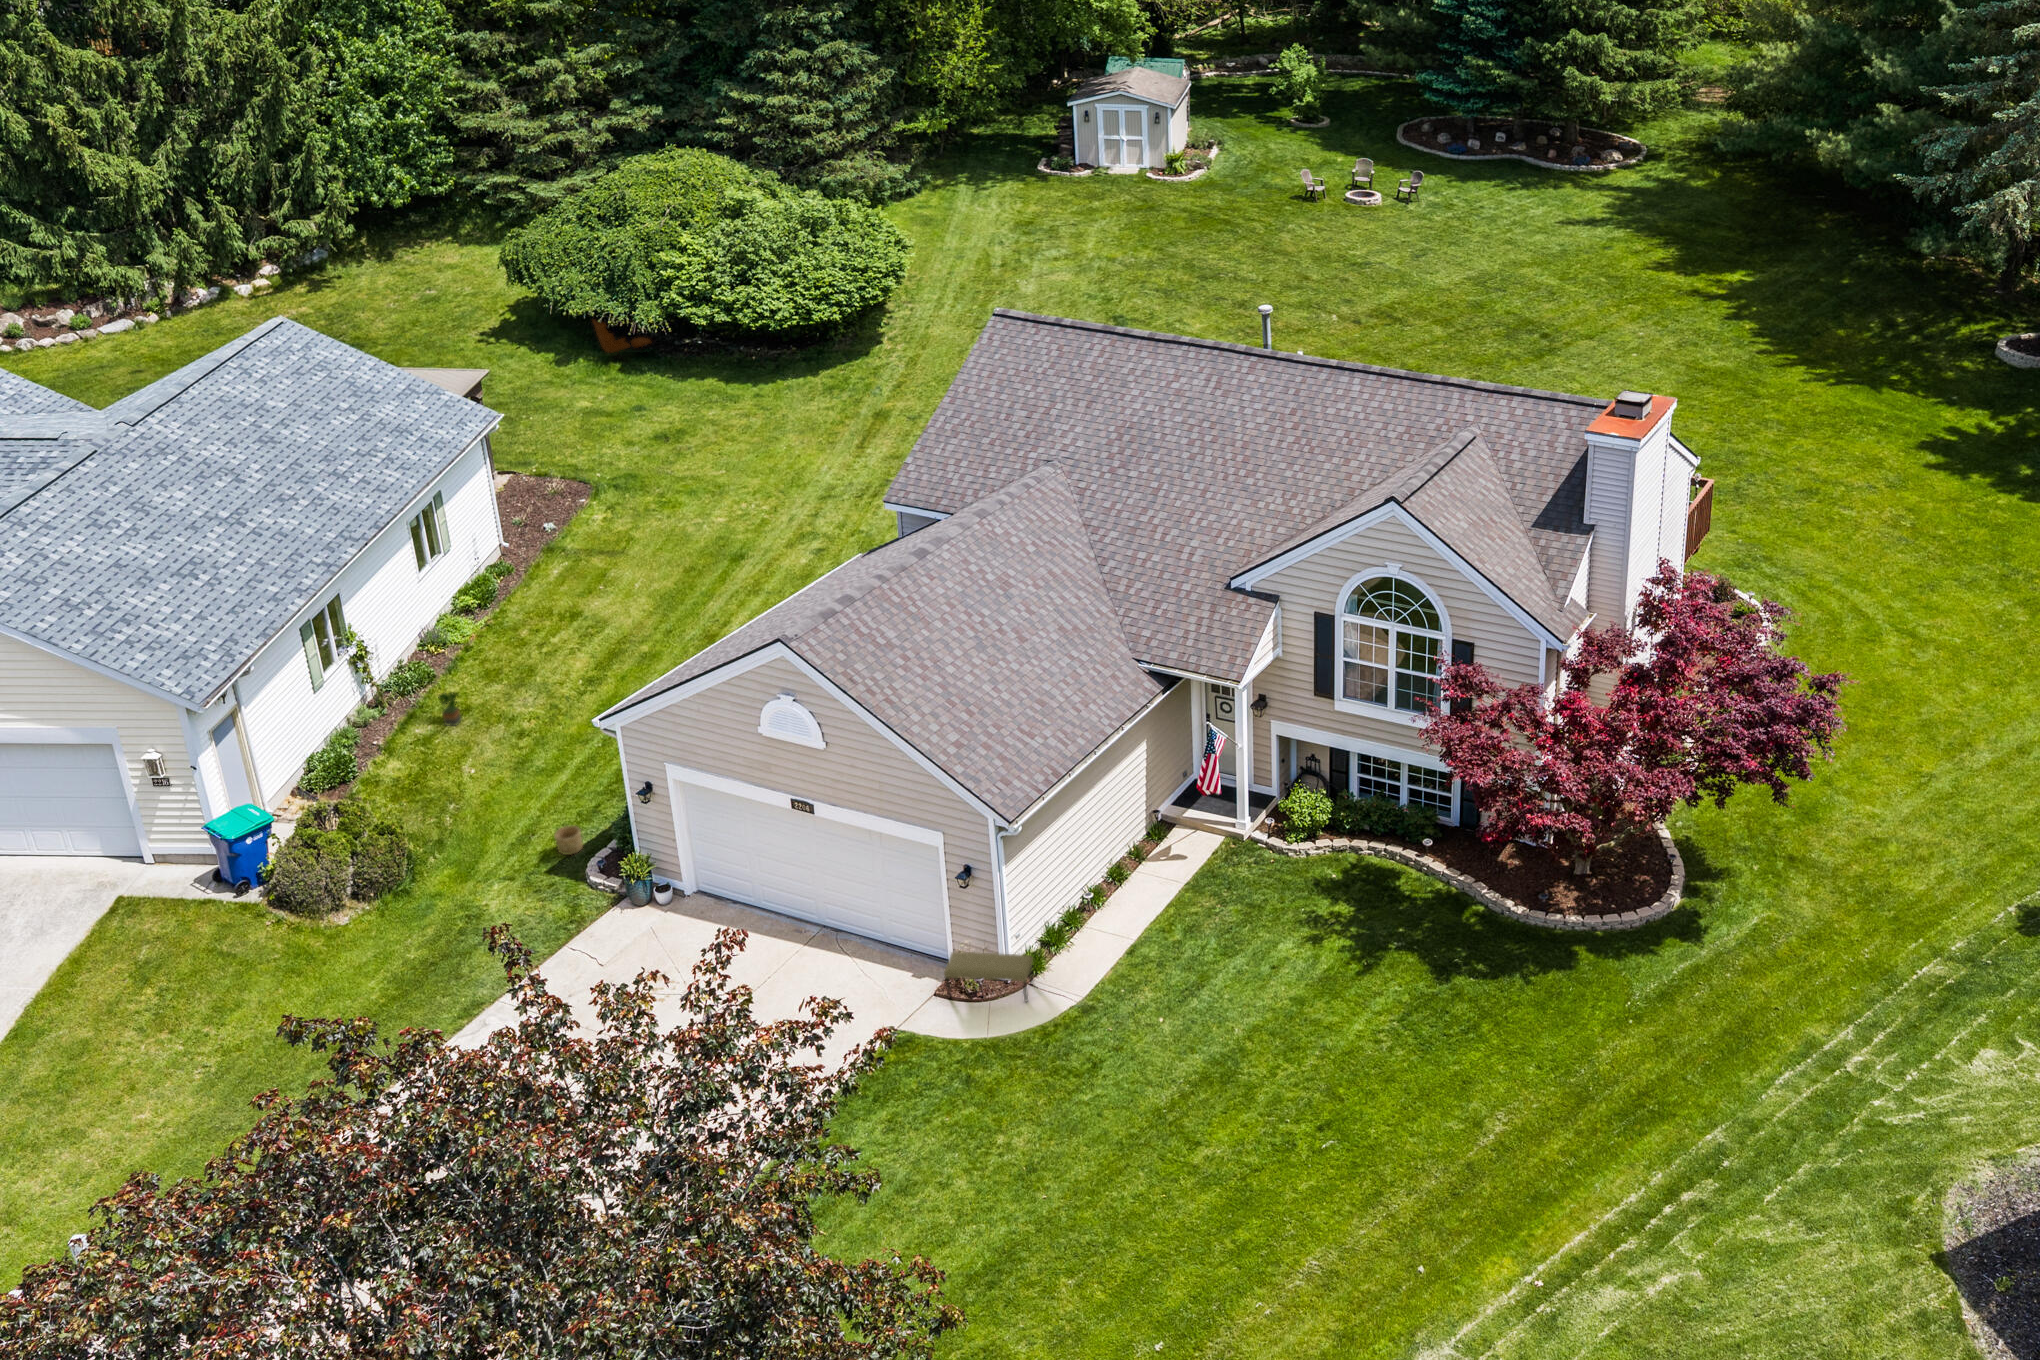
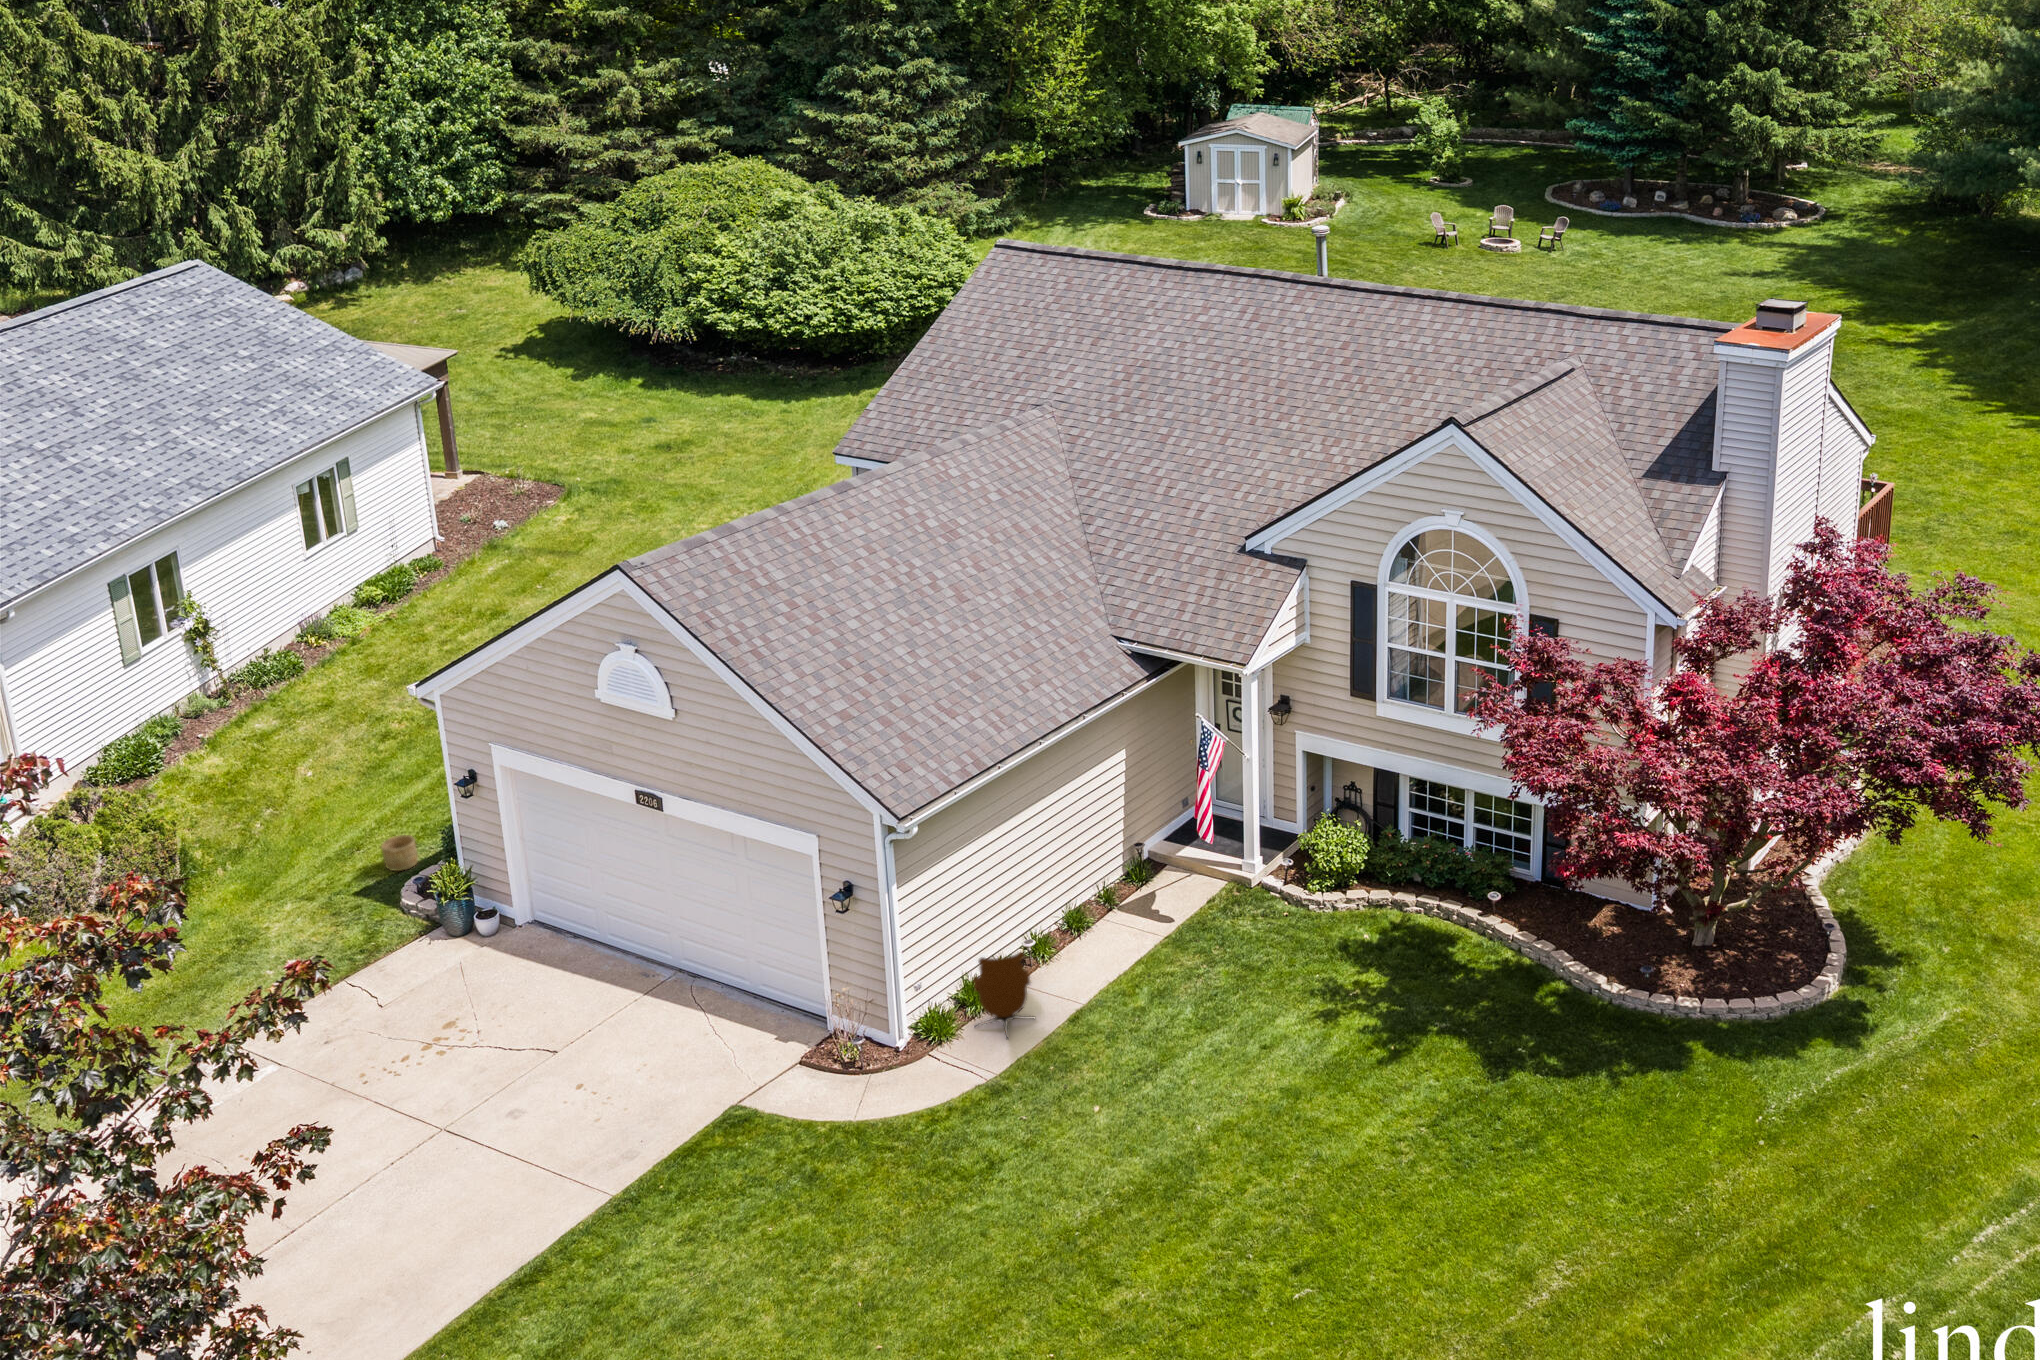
lounge chair: present [593,320,652,361] -> present [973,952,1034,1036]
potted tree: present [438,692,461,726] -> none [299,682,329,725]
bench: present [944,952,1034,1001] -> none [809,999,934,1072]

